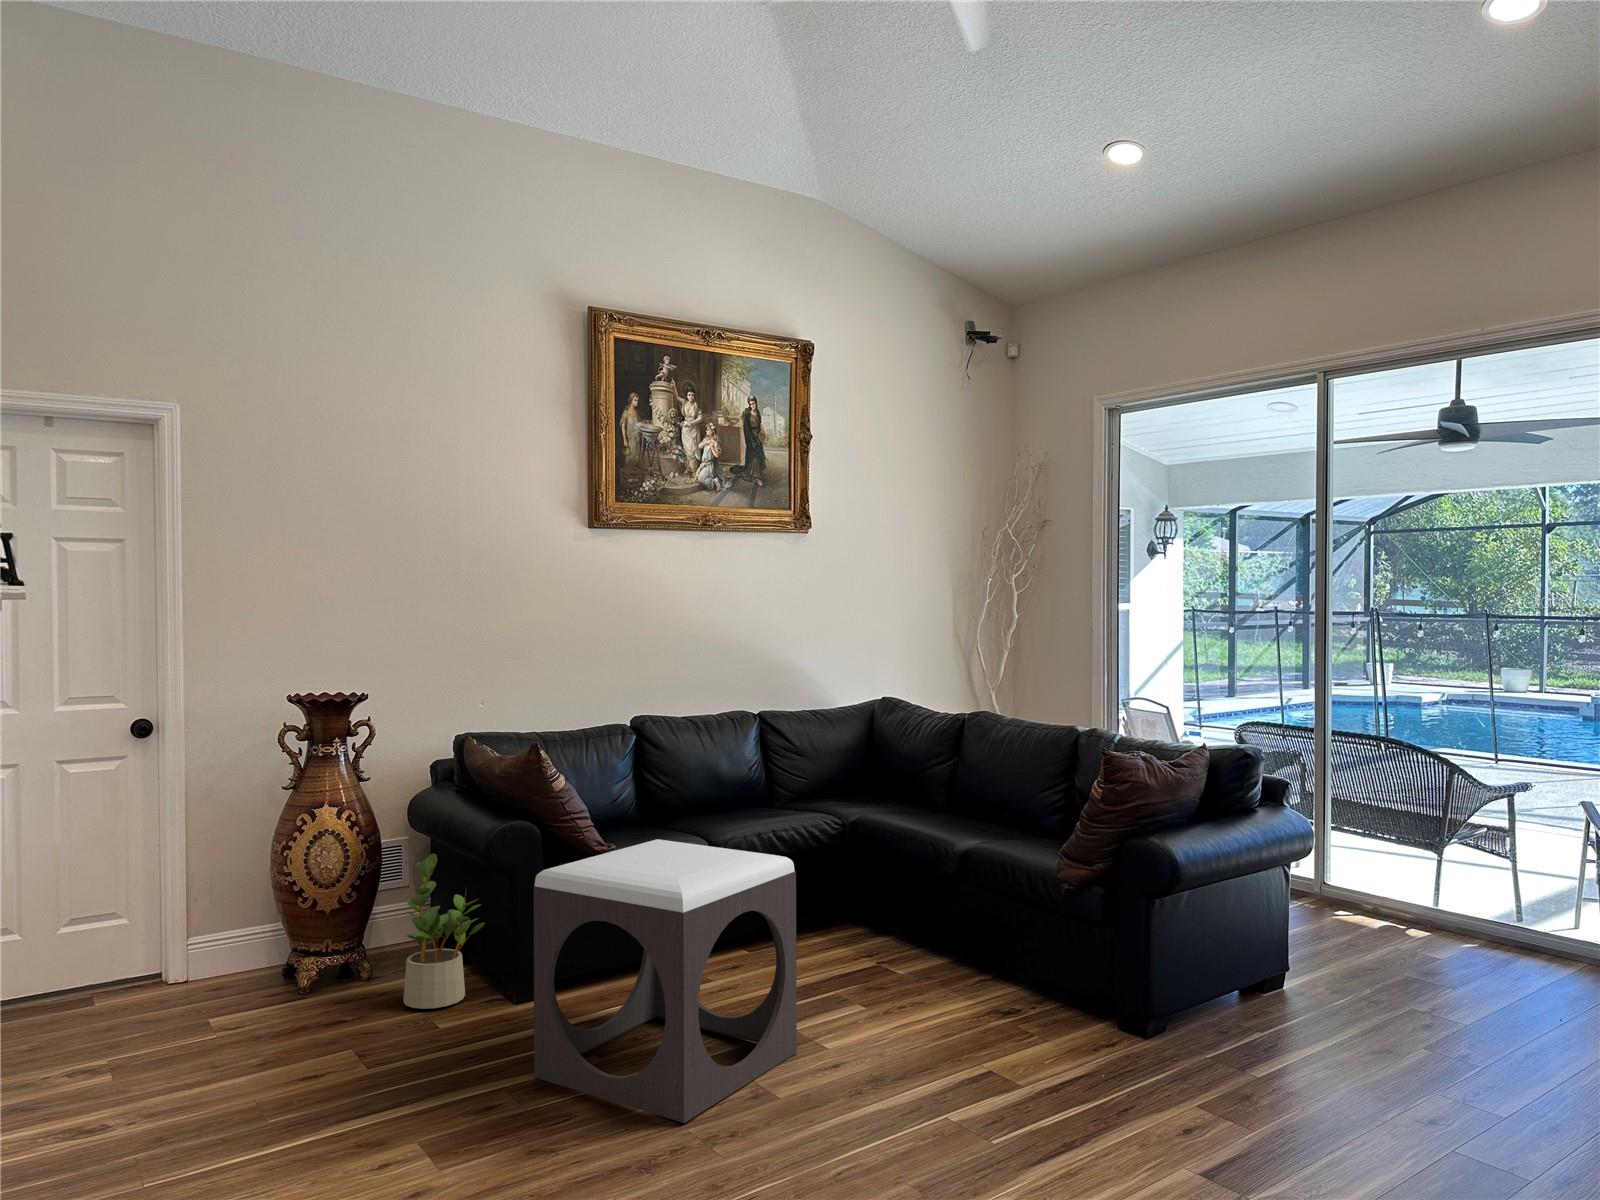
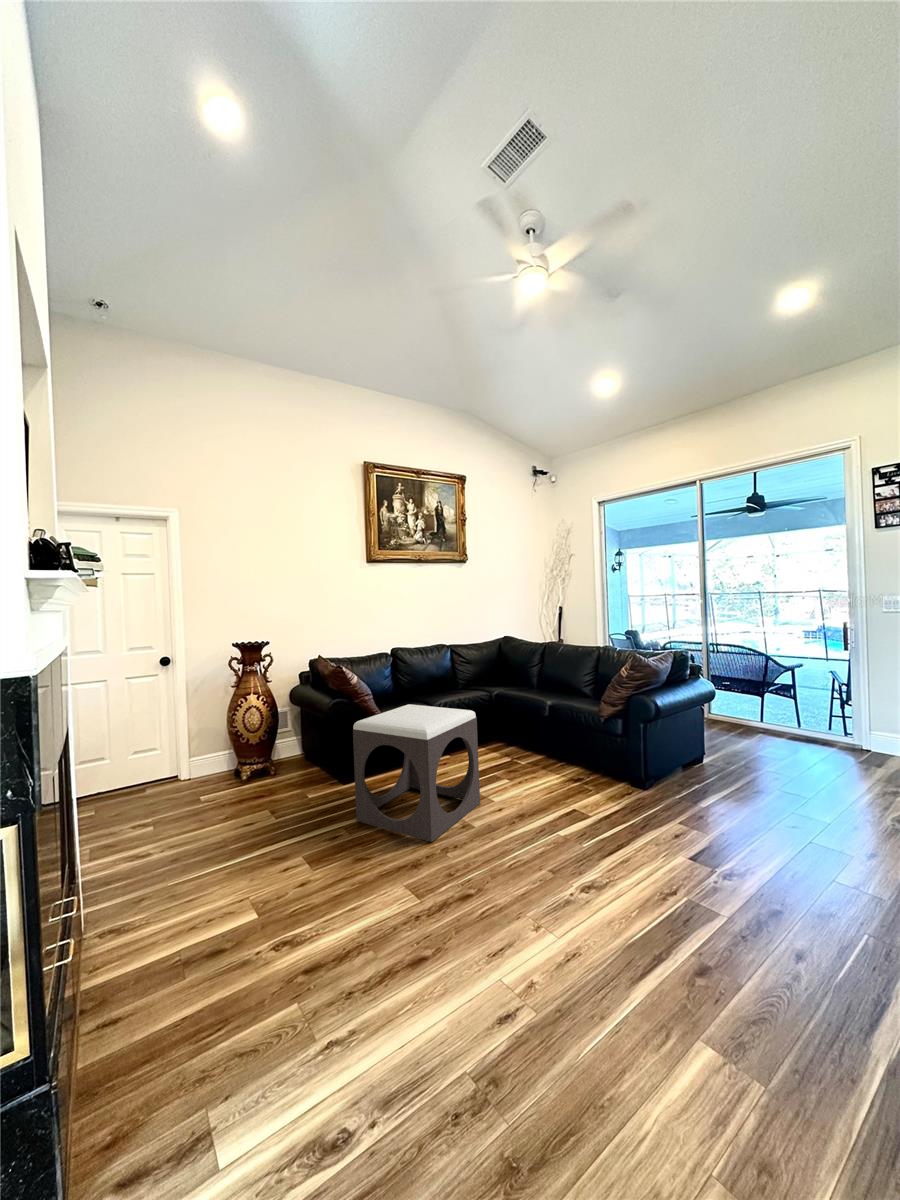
potted plant: present [403,854,485,1009] -> none [291,715,328,788]

